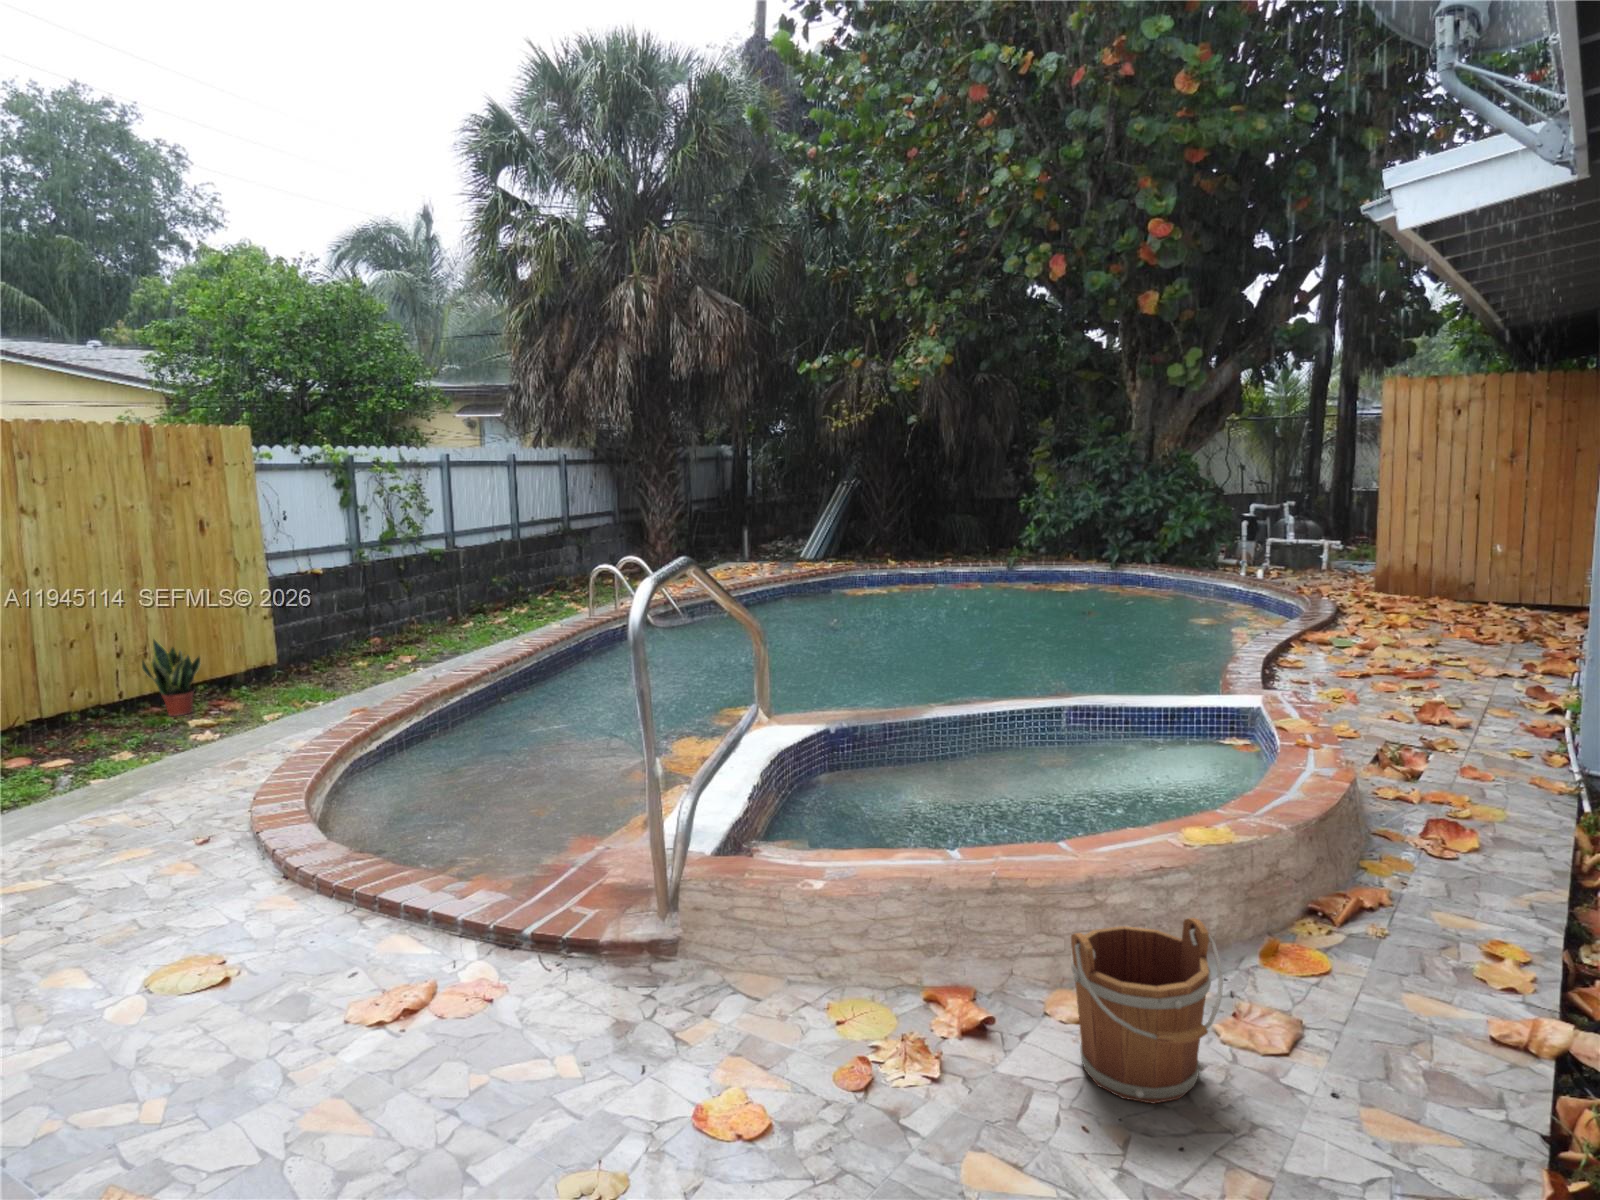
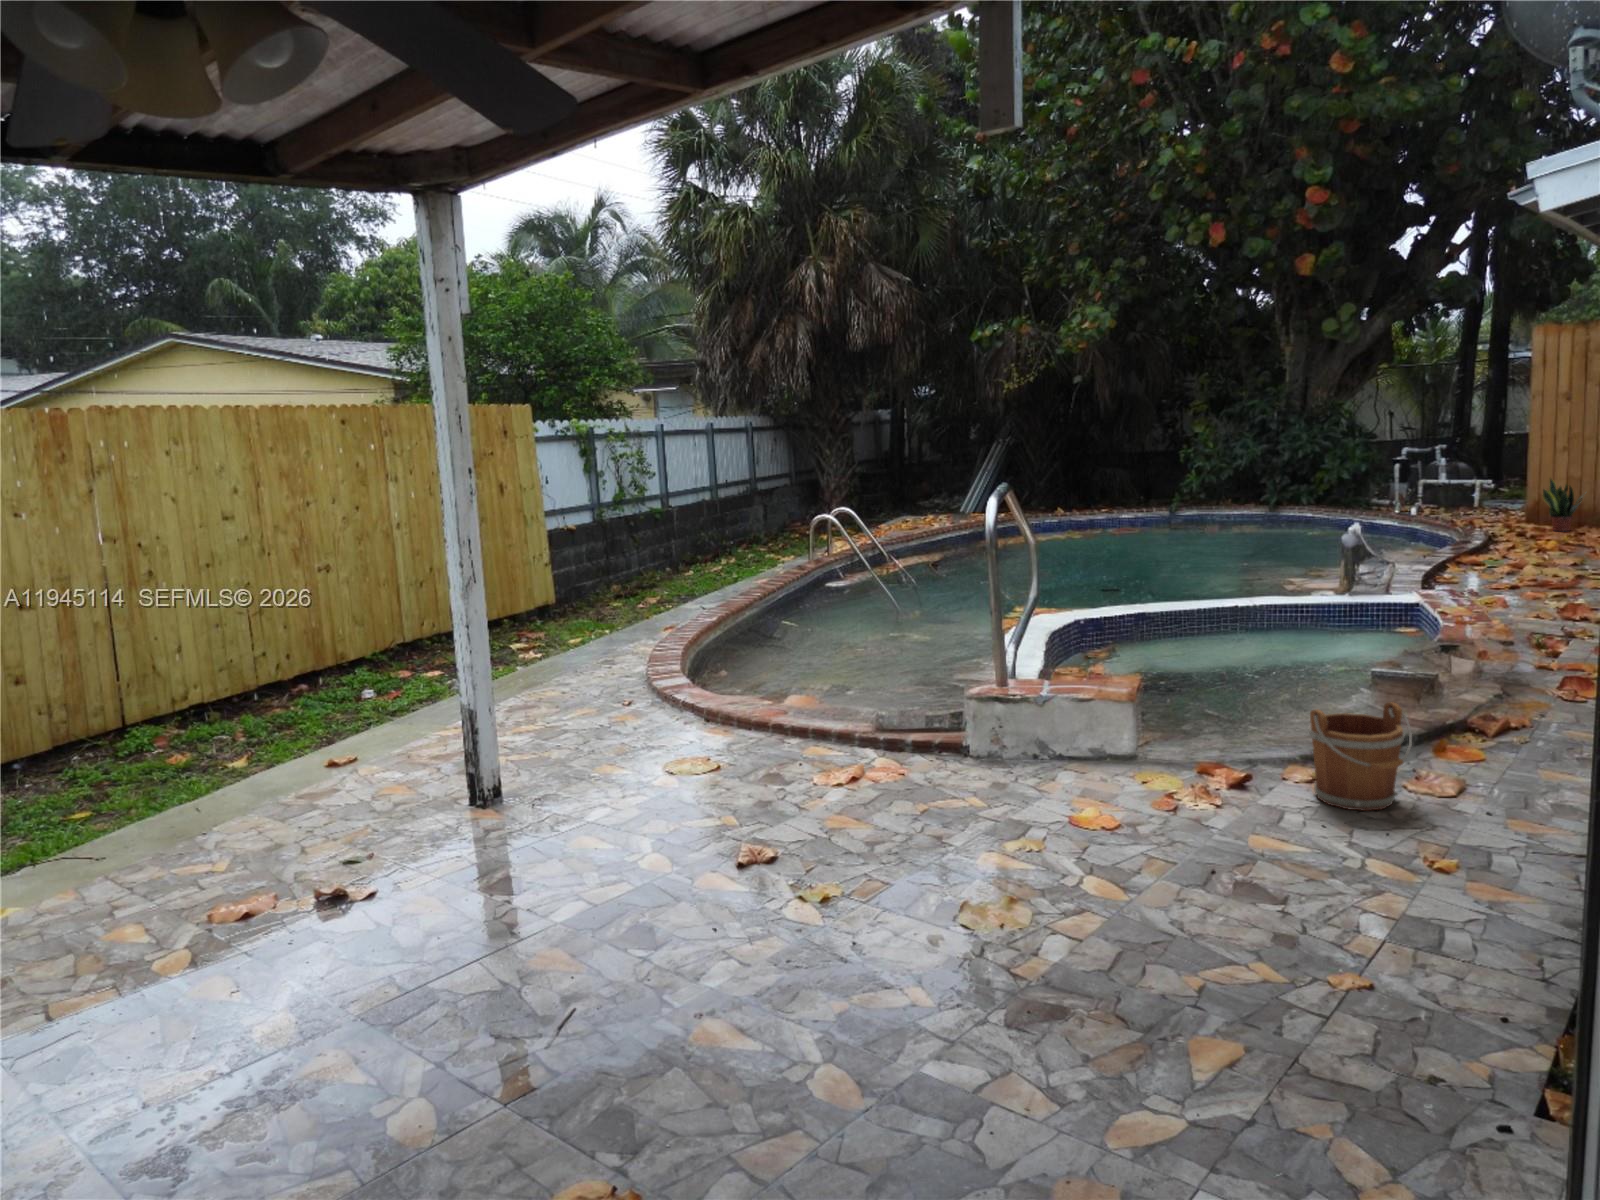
potted plant: present [142,639,200,716] -> present [1542,479,1584,531]

